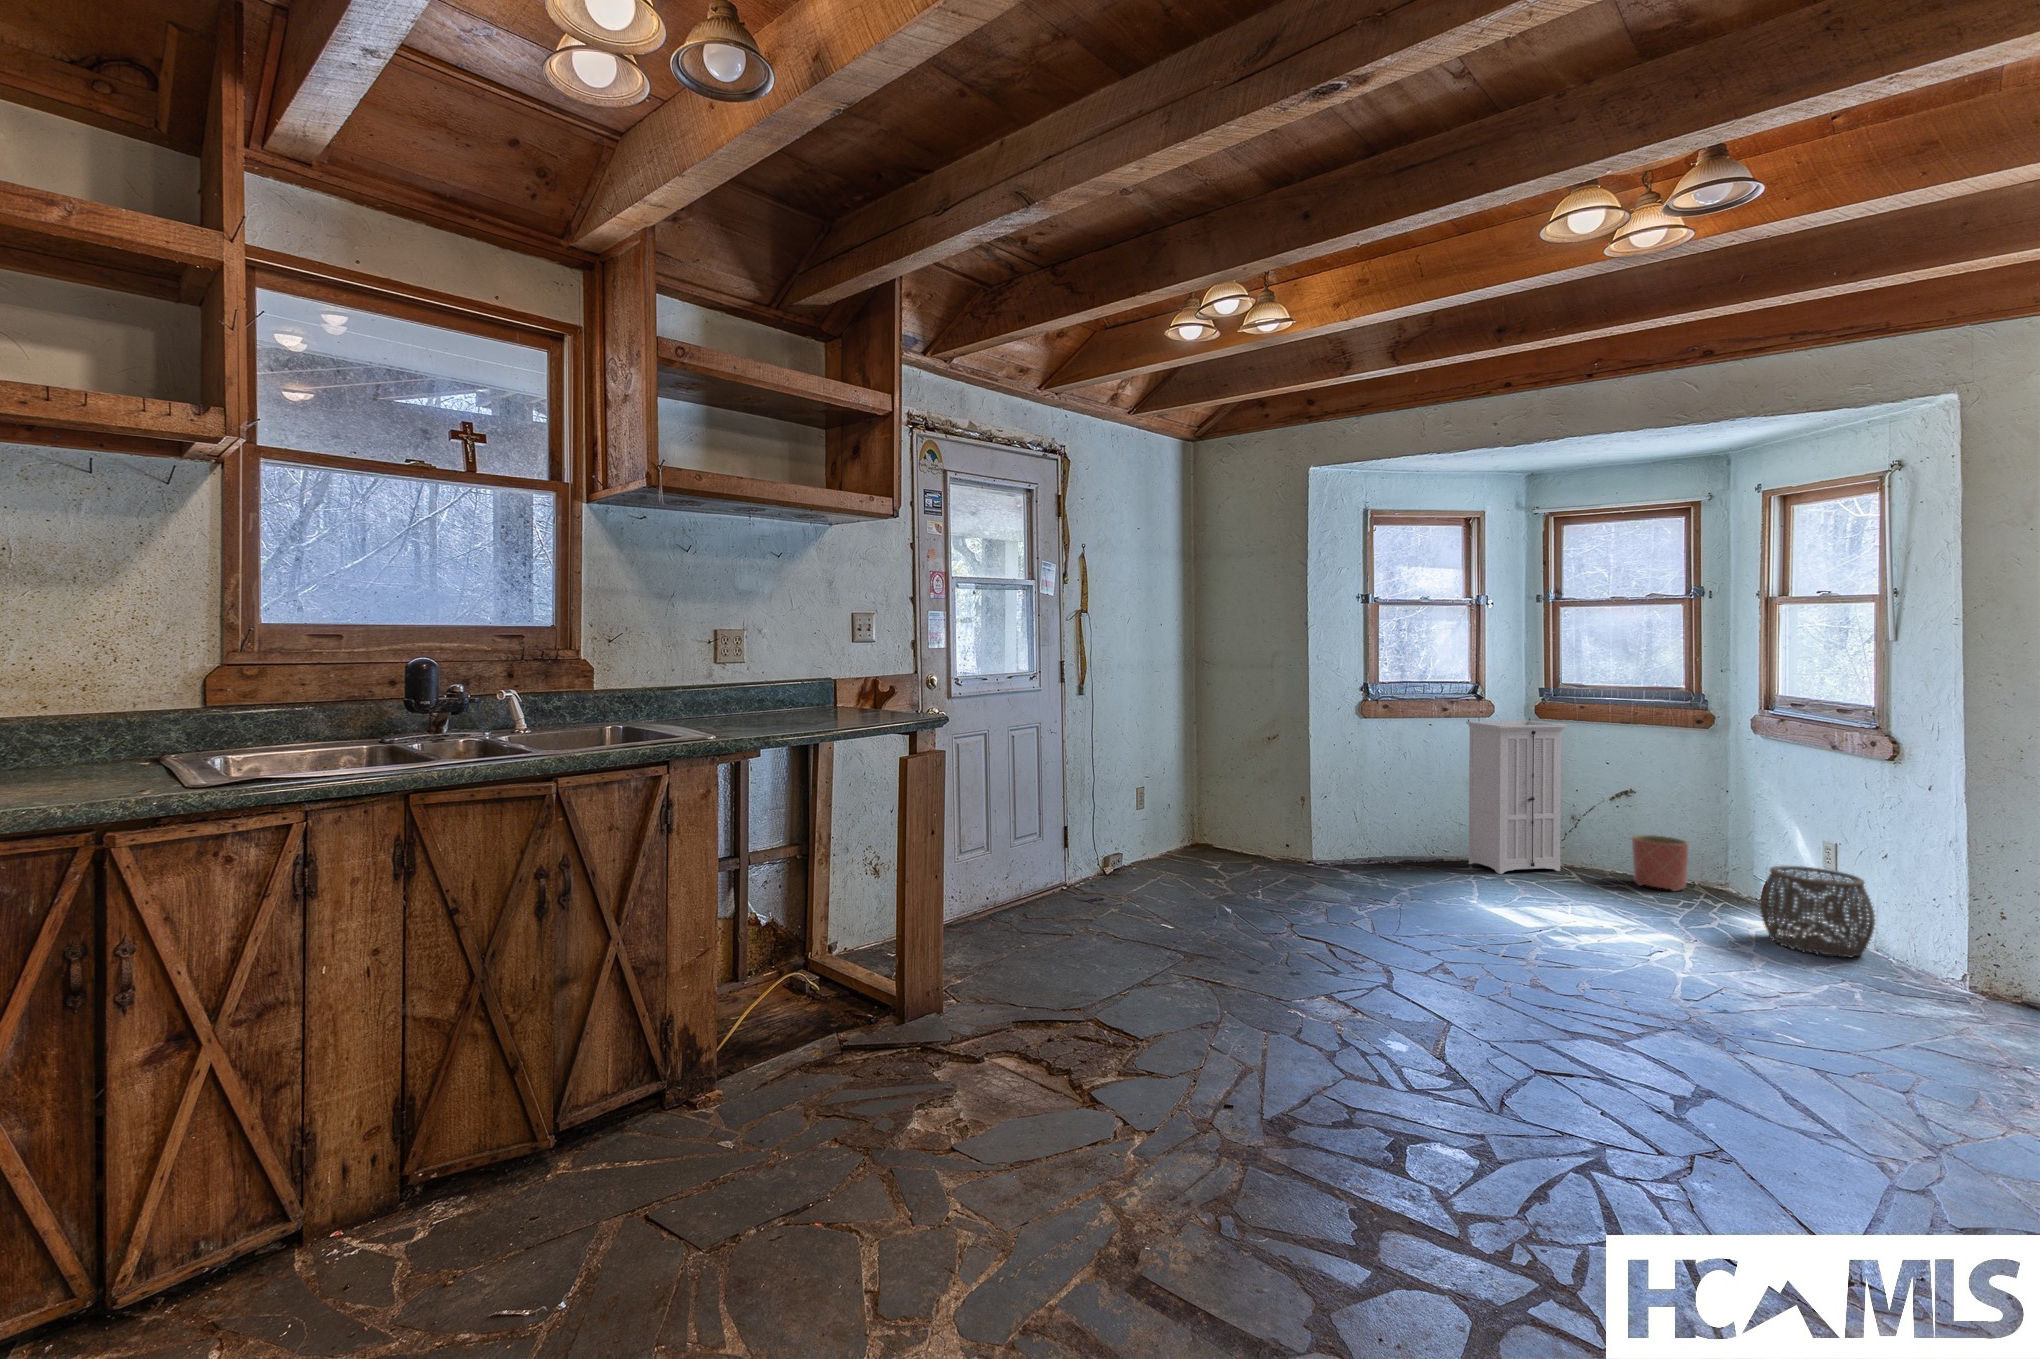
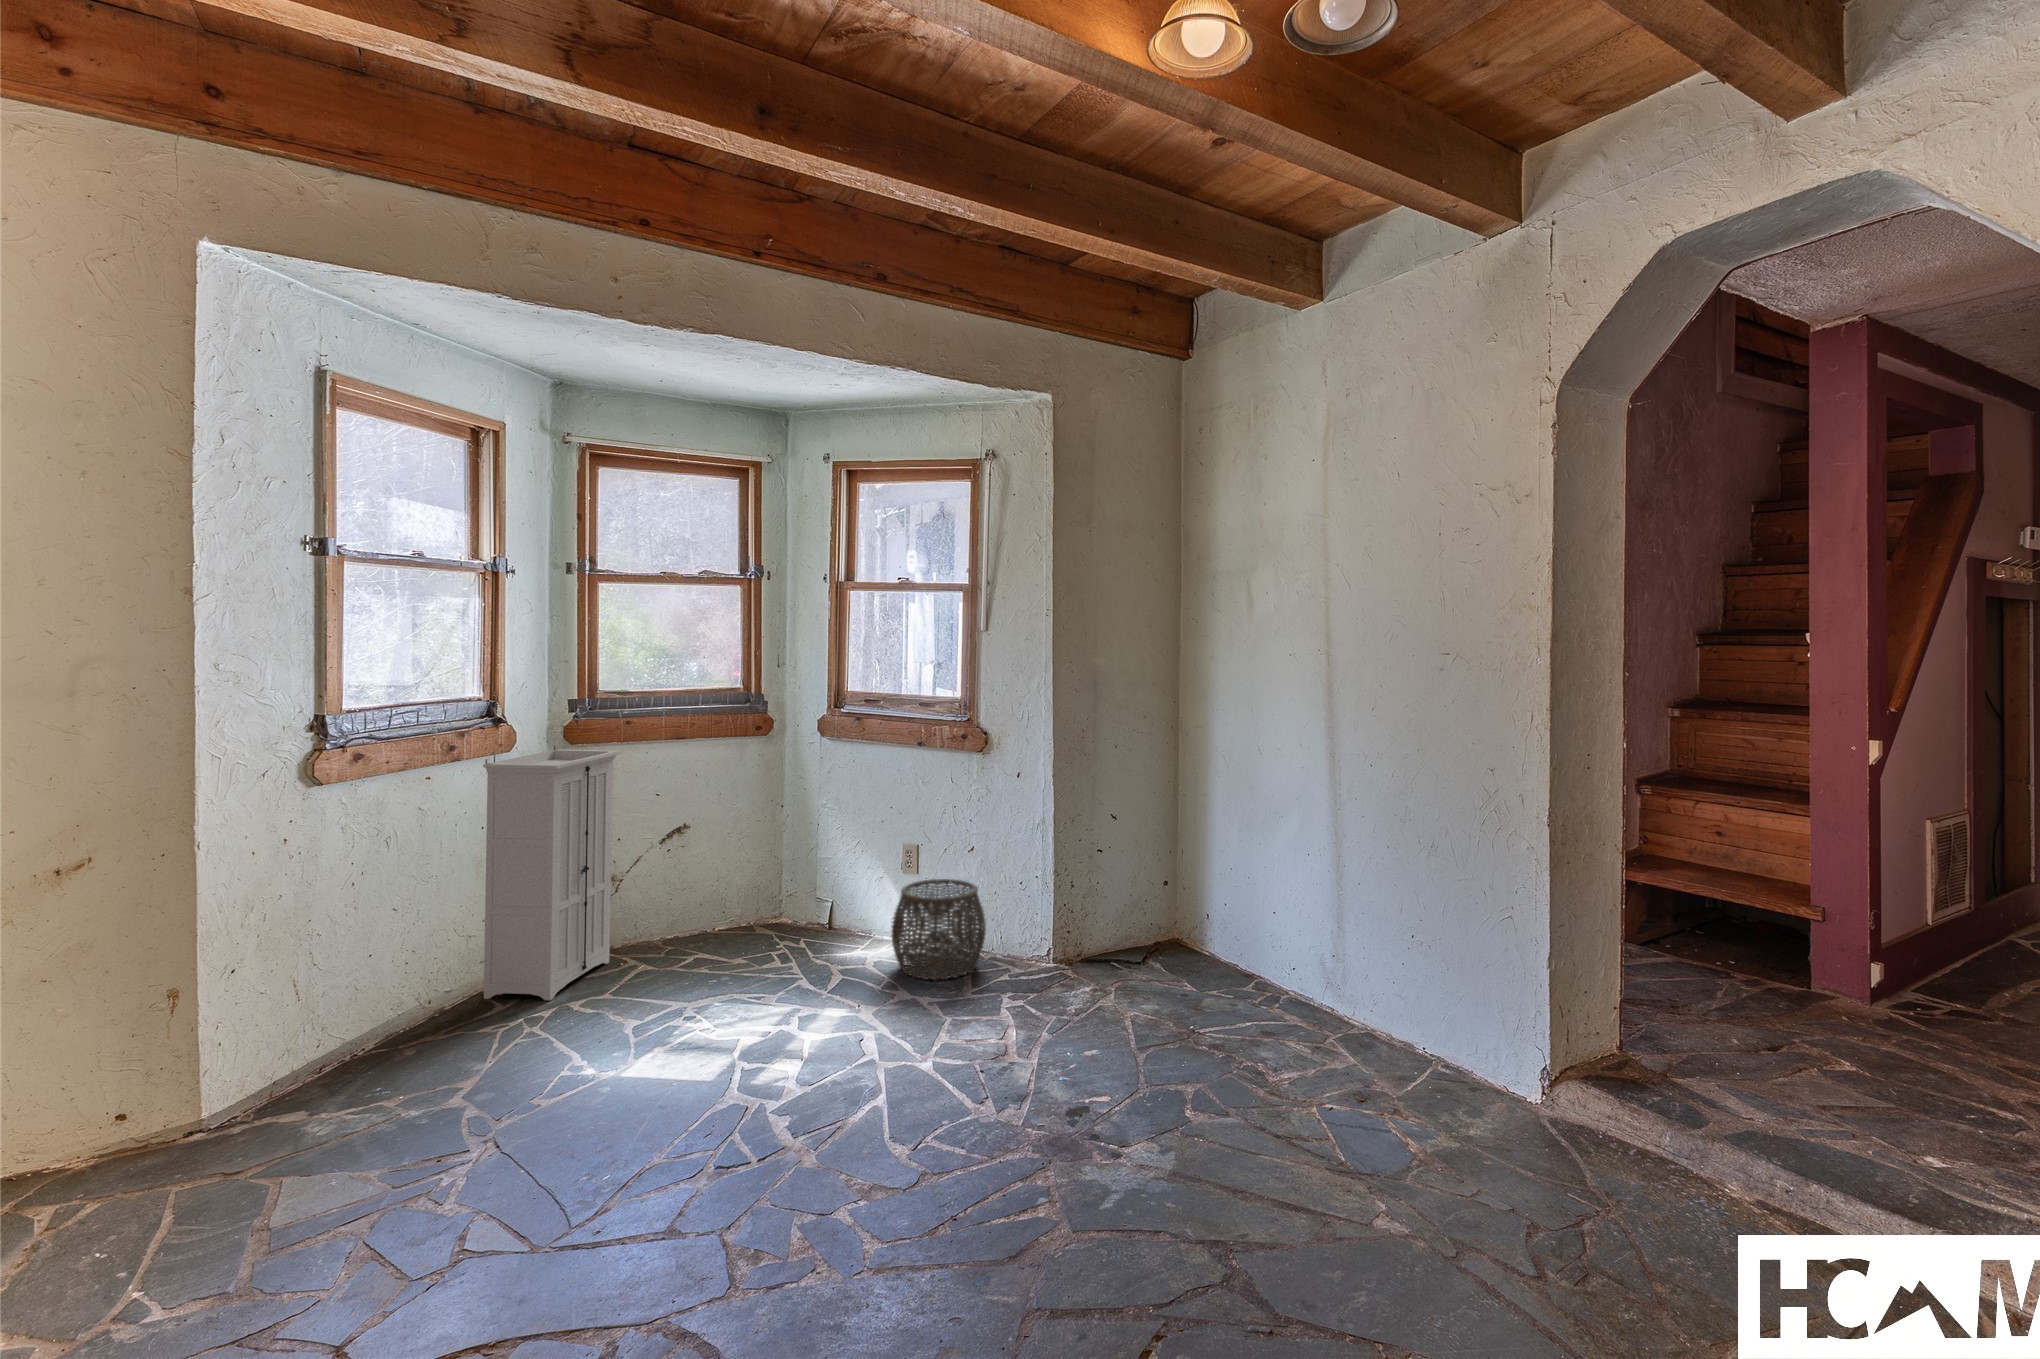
planter: present [1632,835,1688,891] -> none [698,876,759,951]

